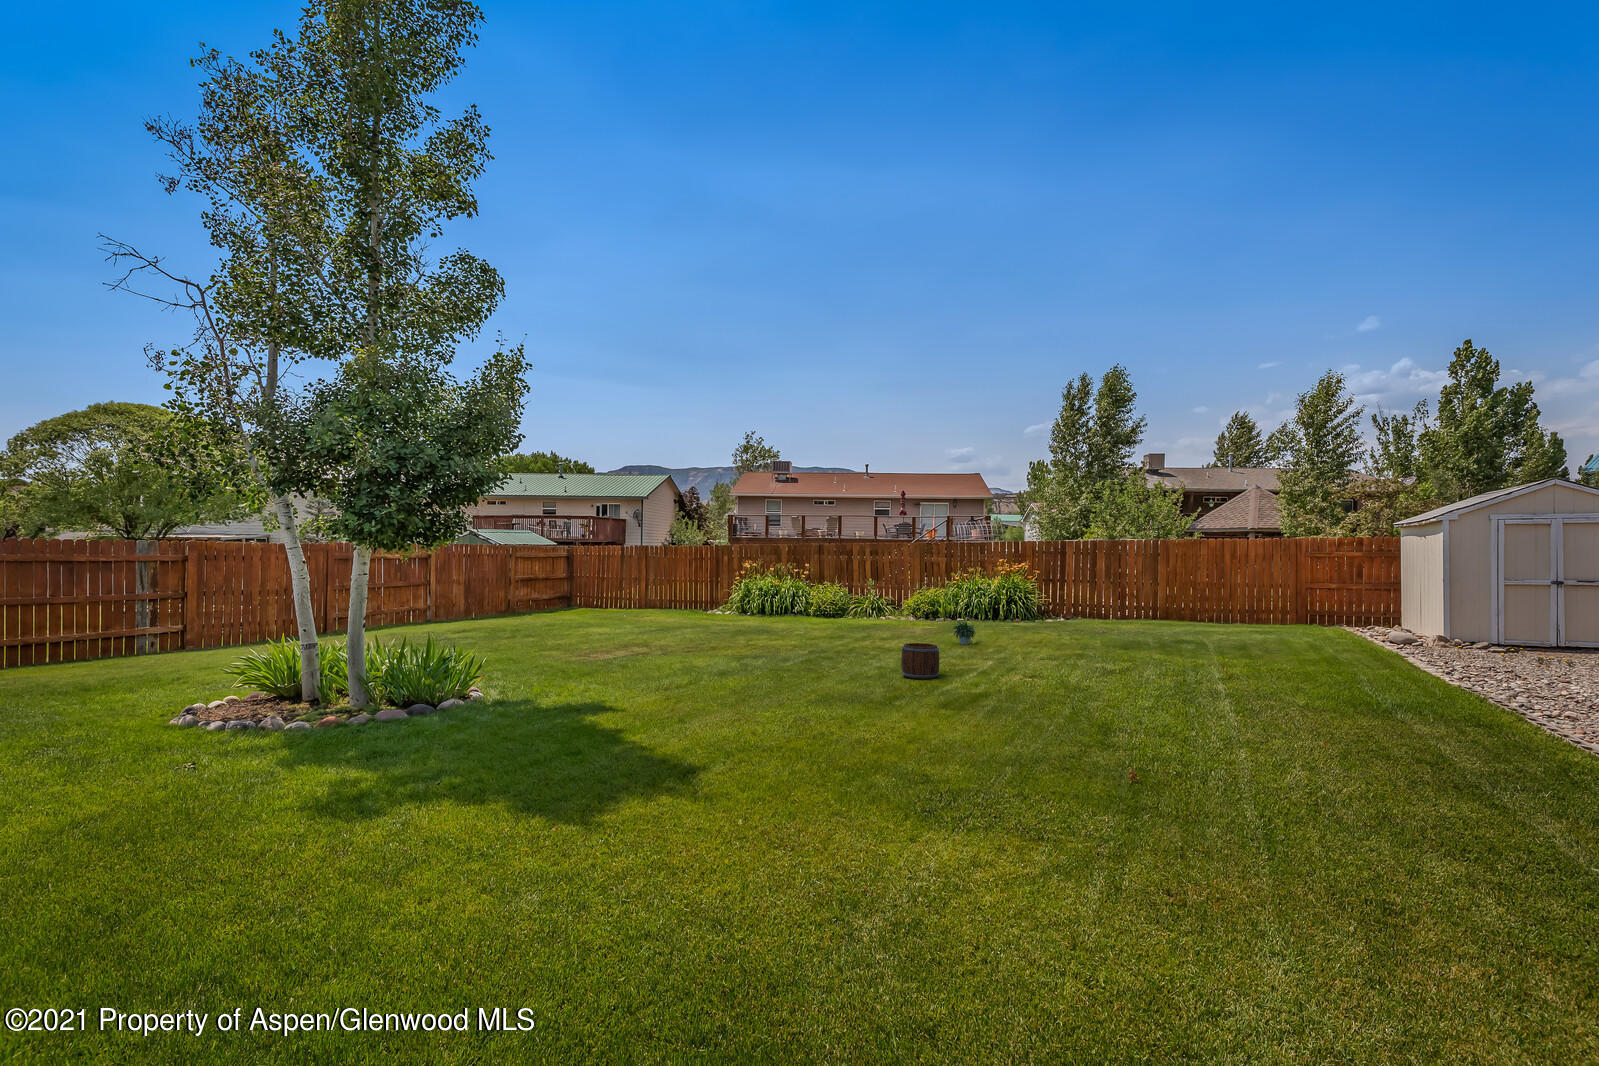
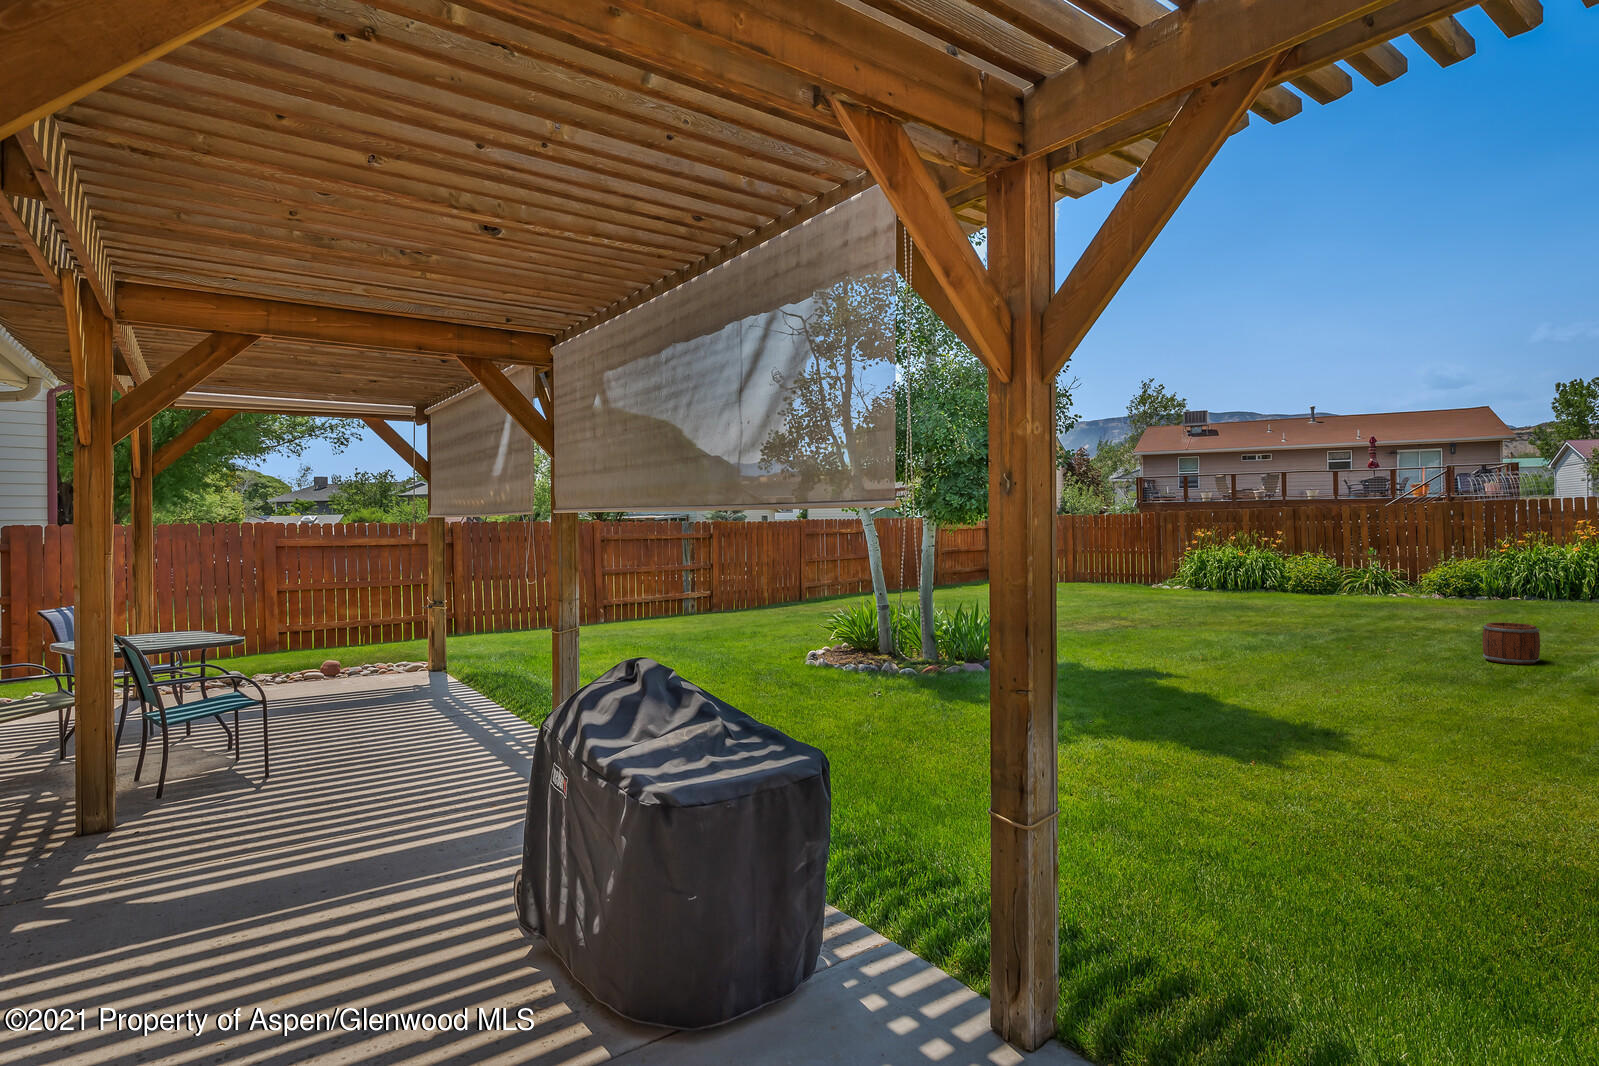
potted plant: present [953,621,976,645] -> none [1527,598,1567,628]

